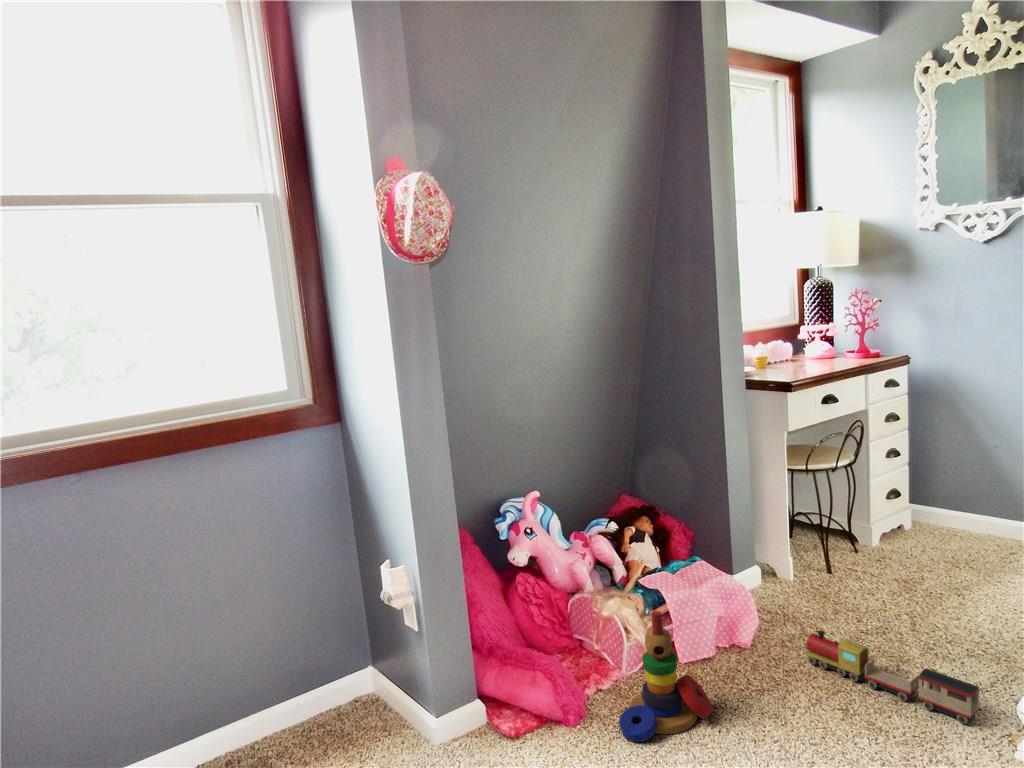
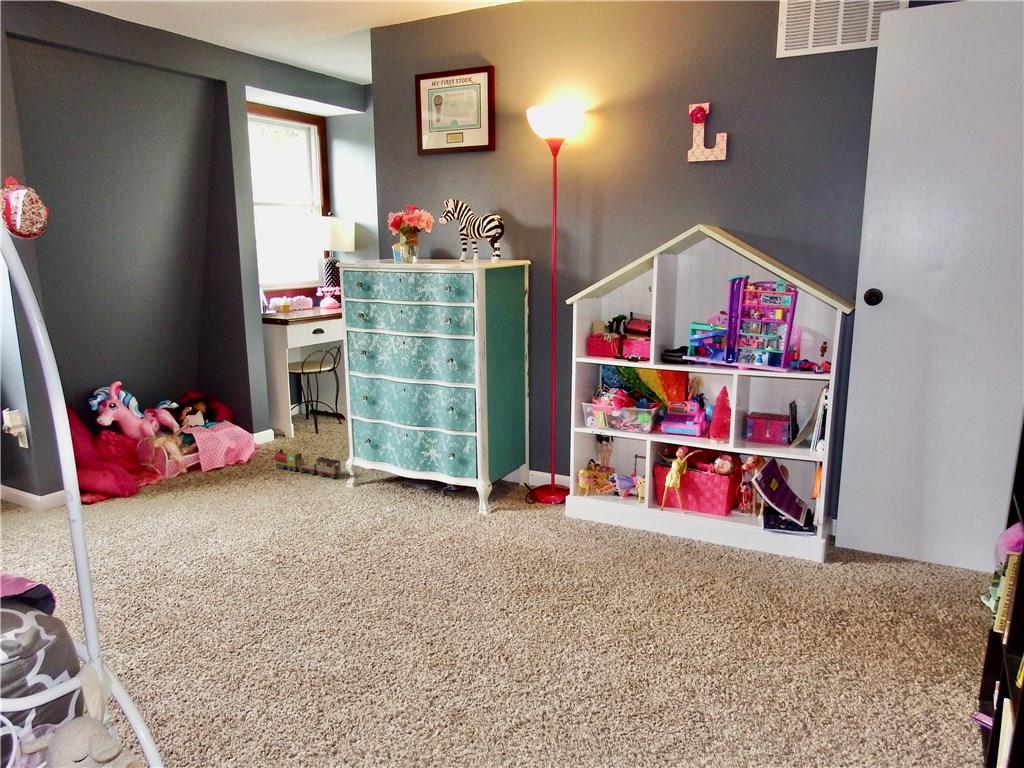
stacking toy: present [619,611,713,742] -> none [154,434,211,499]

